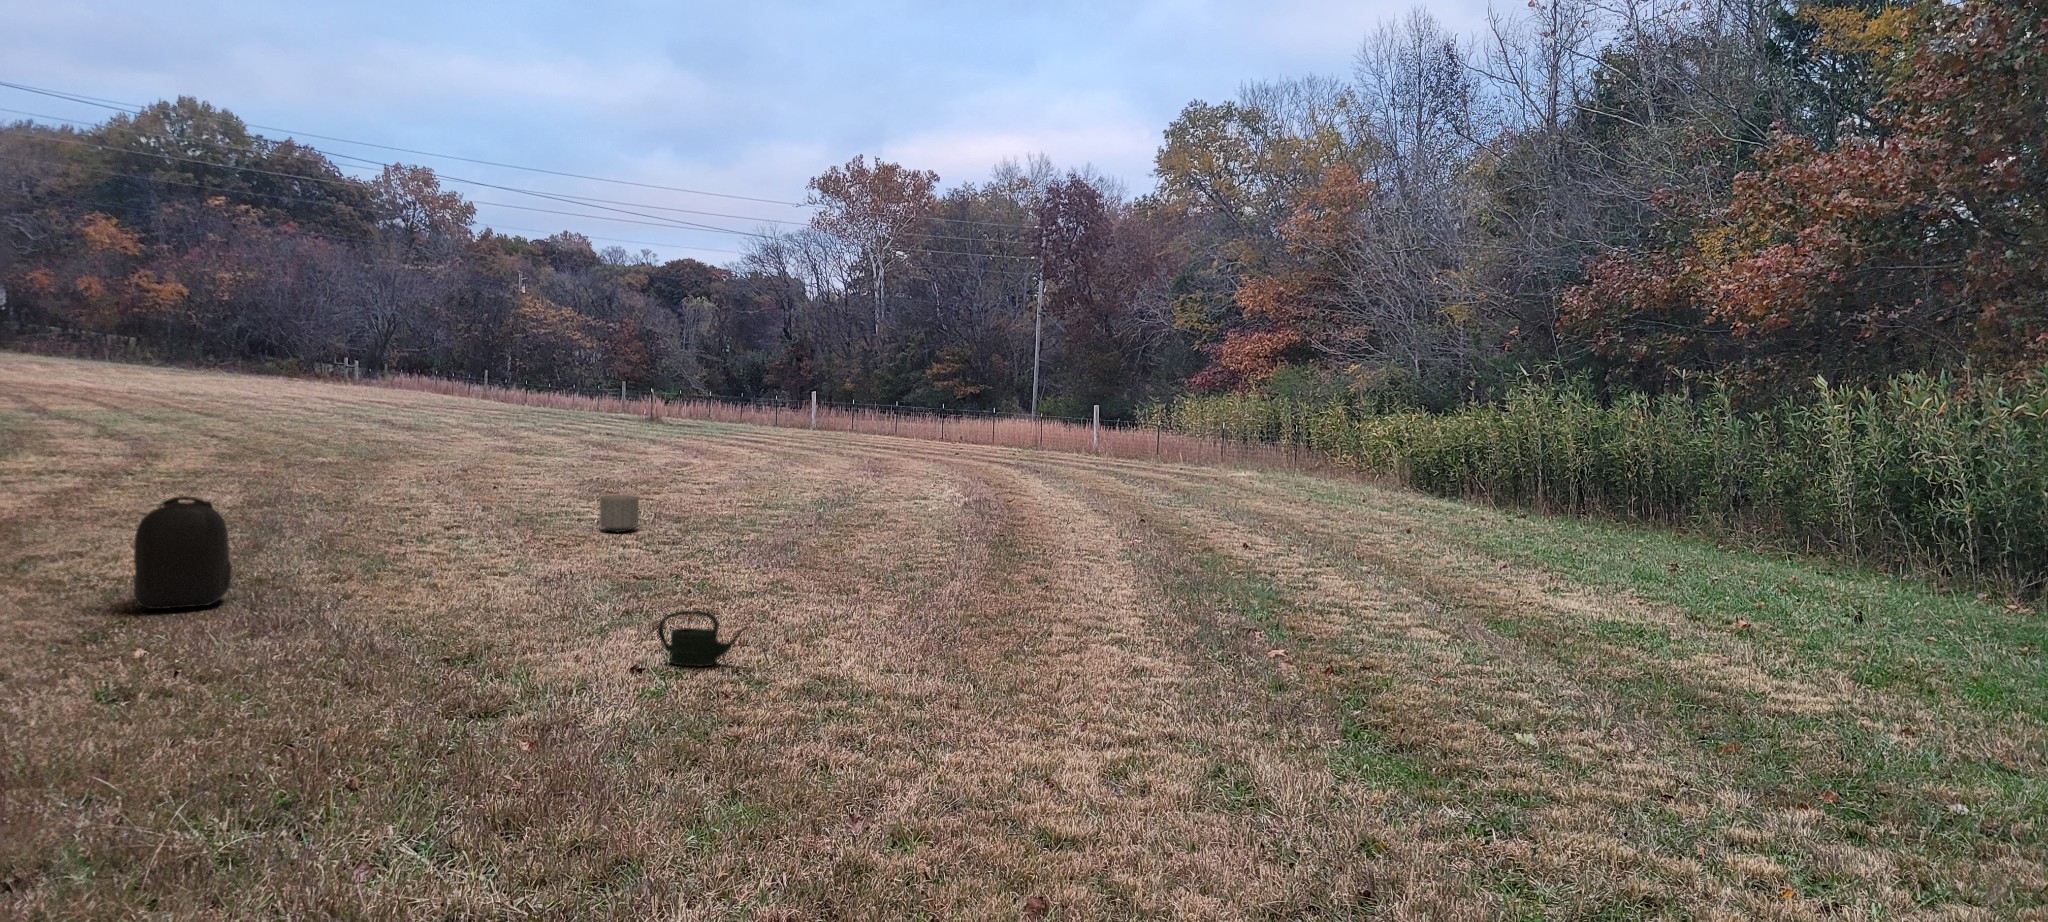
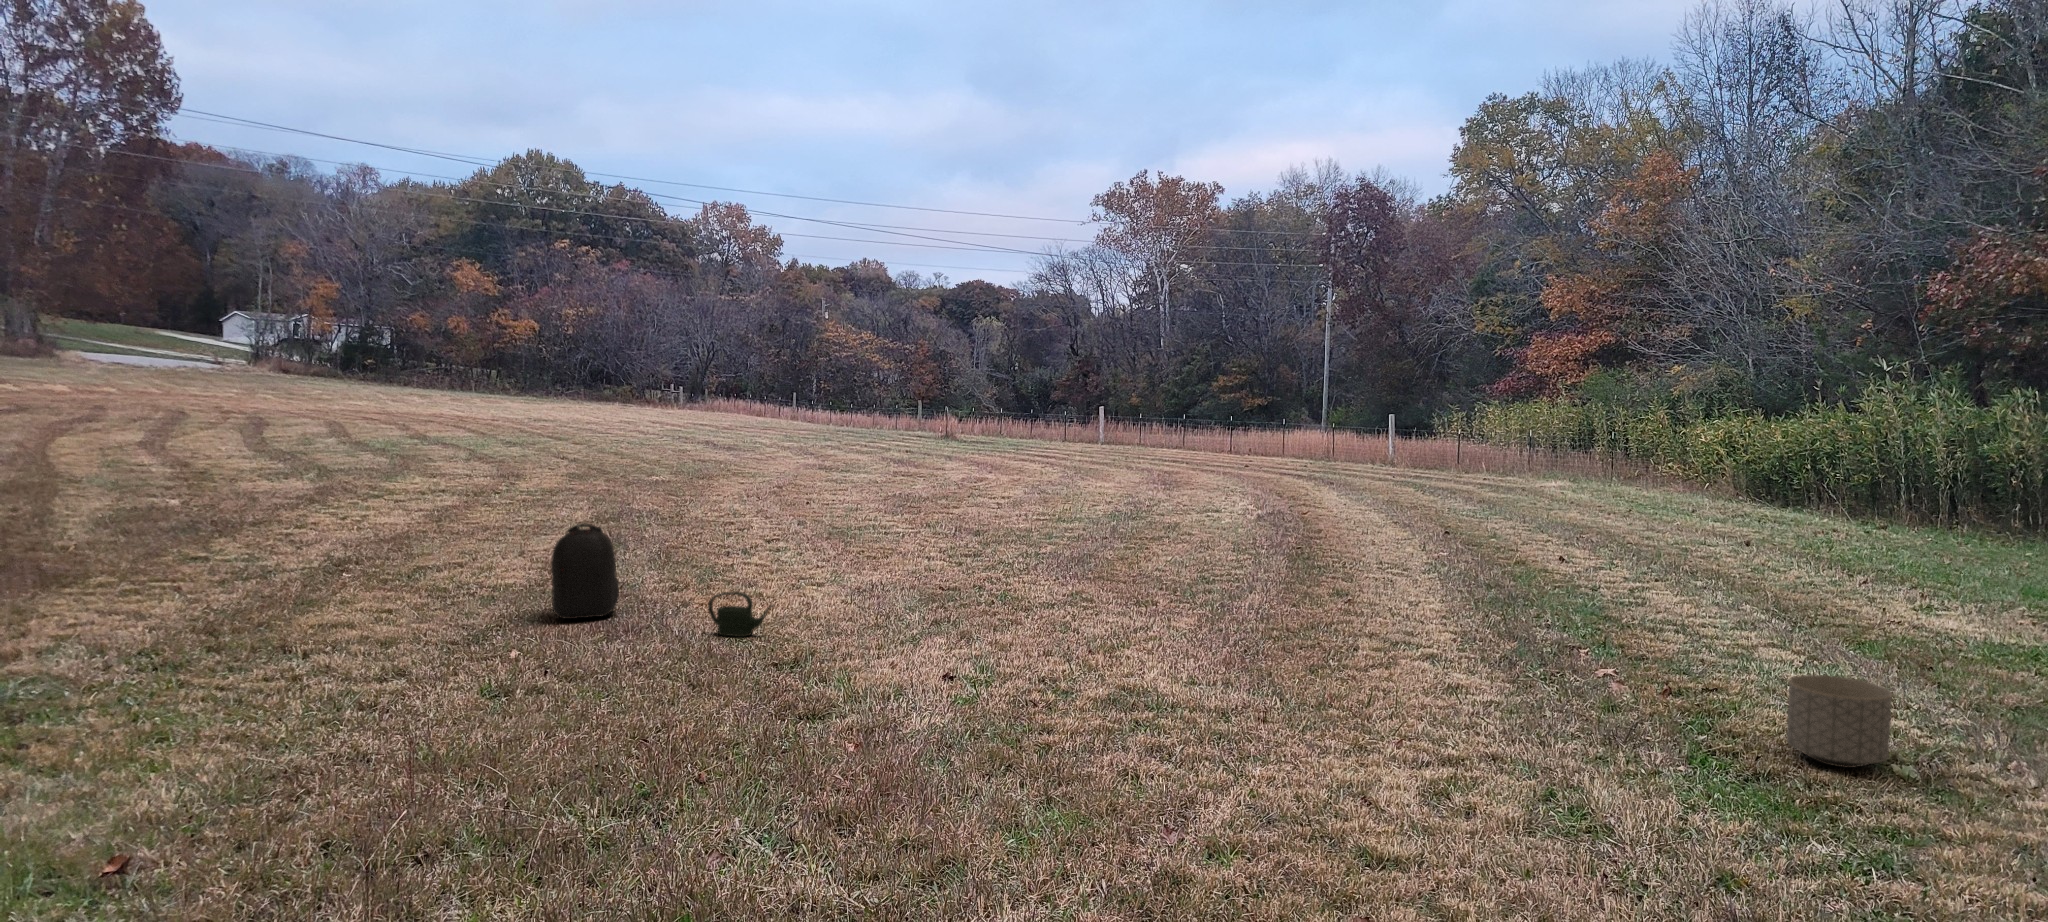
planter: present [599,495,639,532] -> present [1787,675,1892,768]
watering can: present [658,611,748,666] -> present [708,592,773,637]

